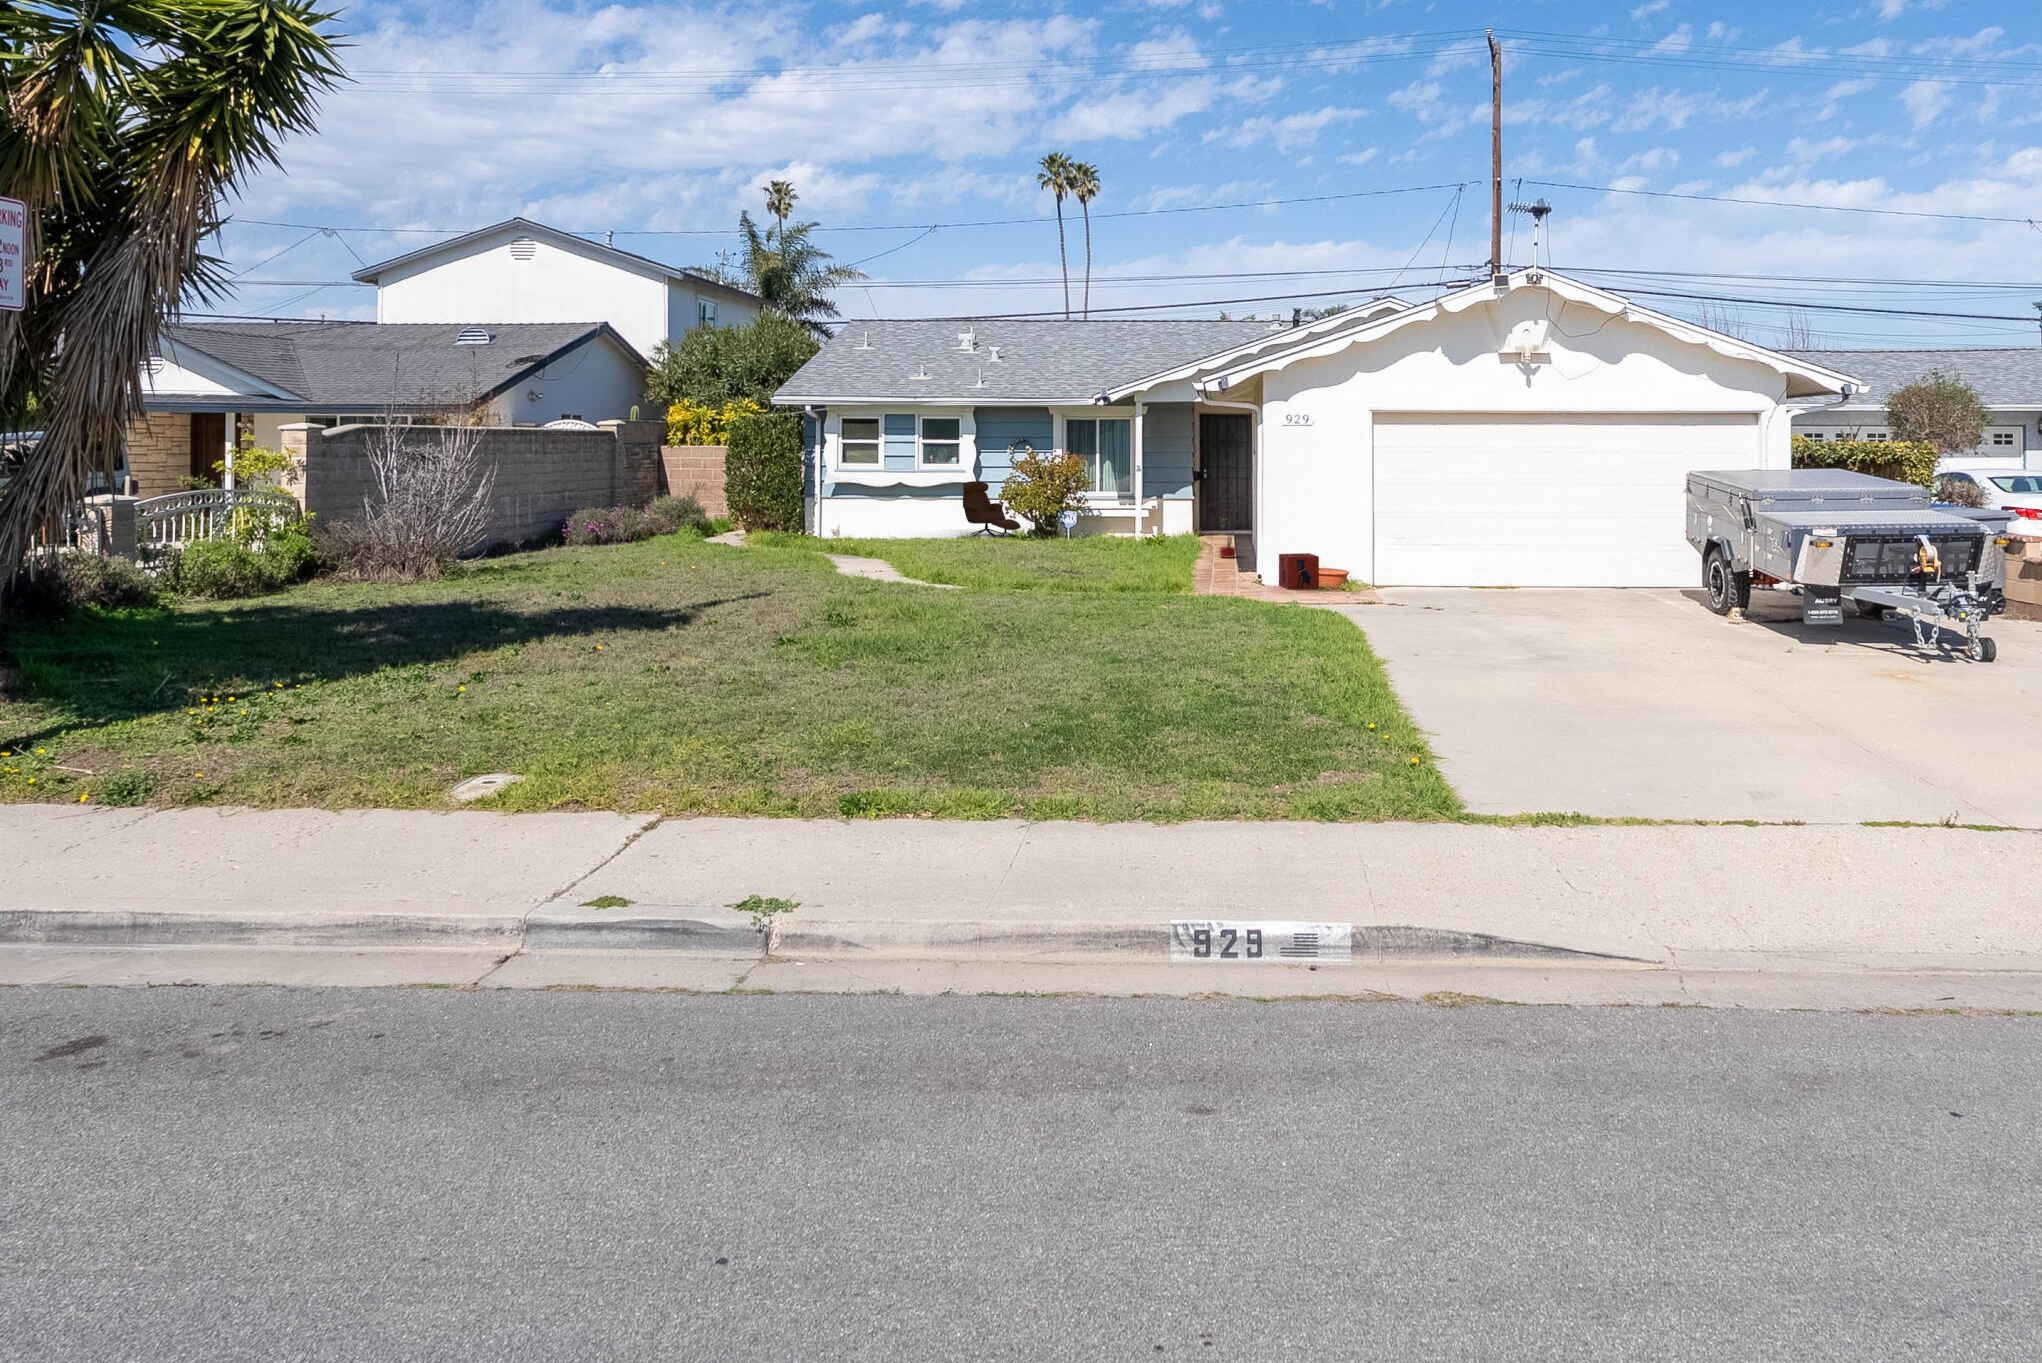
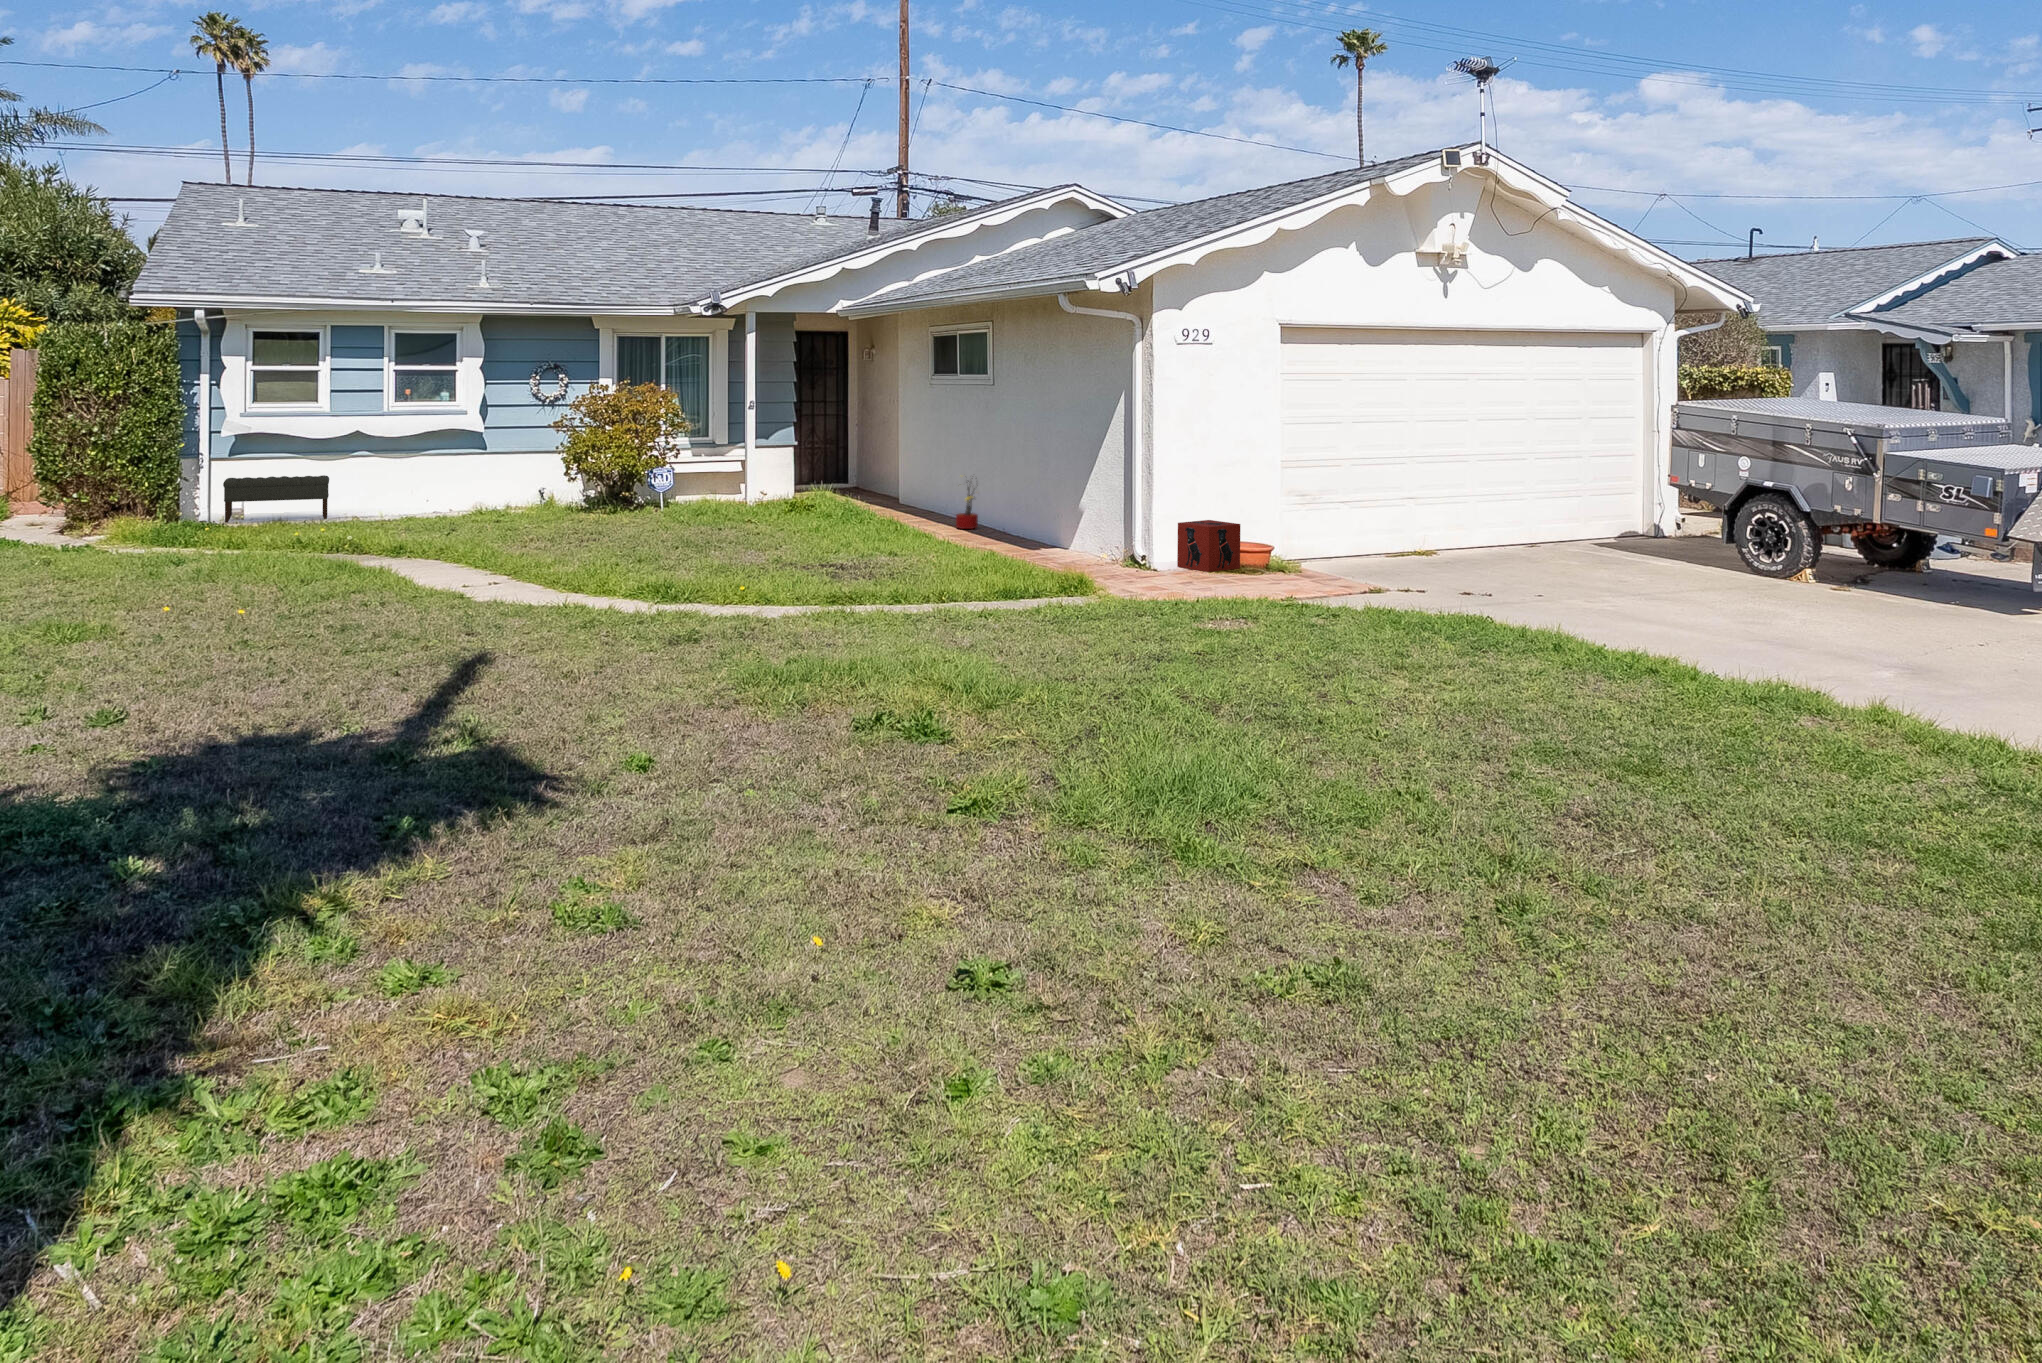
lounge chair: present [963,481,1021,538] -> none [471,429,569,513]
bench: none [819,509,882,536] -> present [223,475,329,522]

